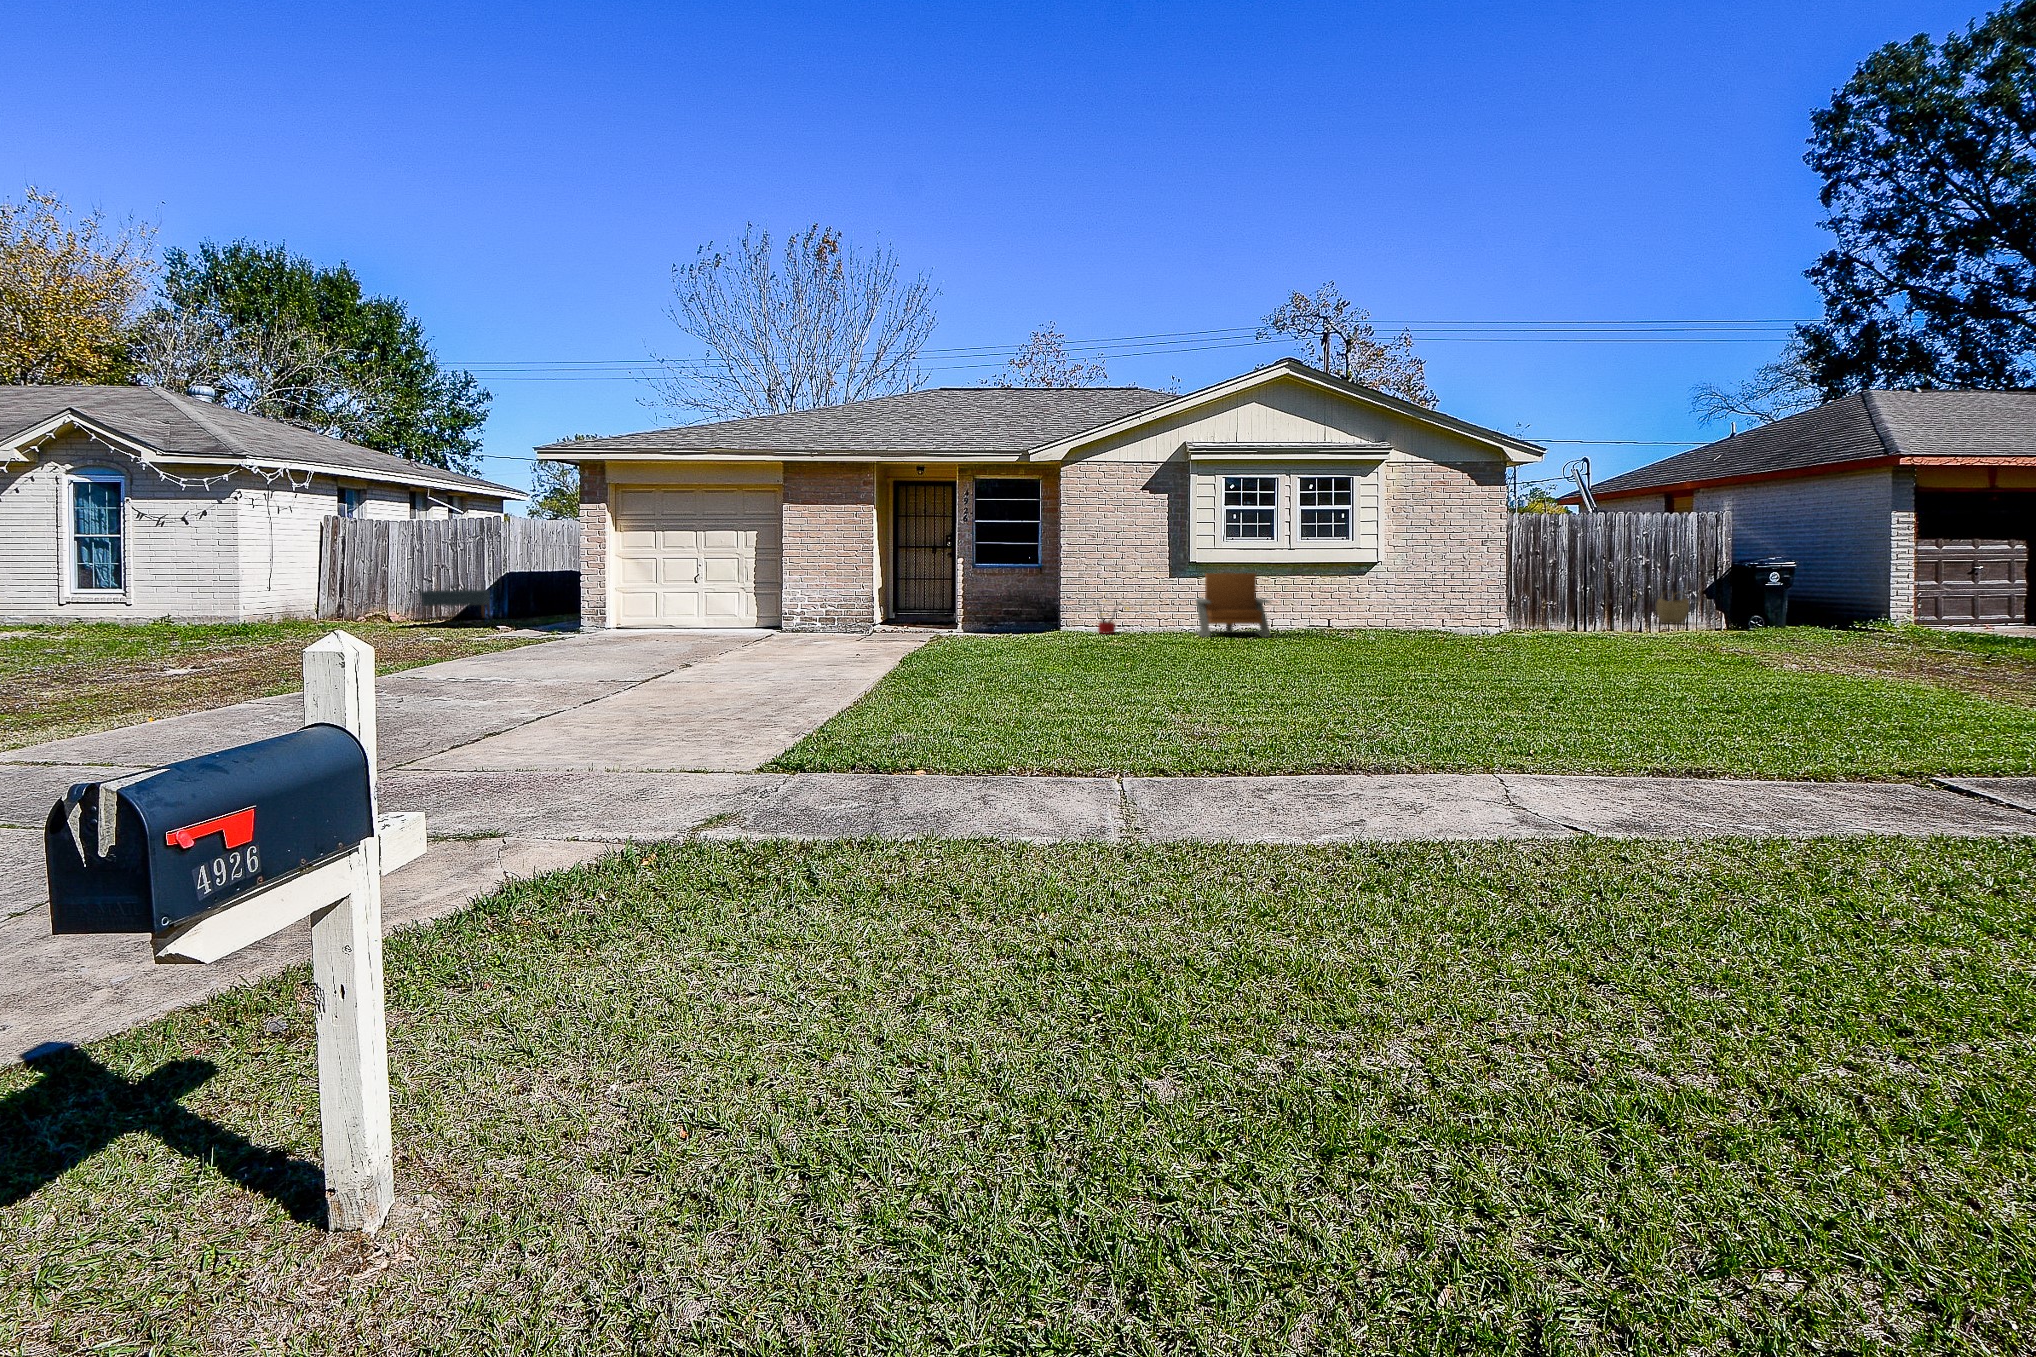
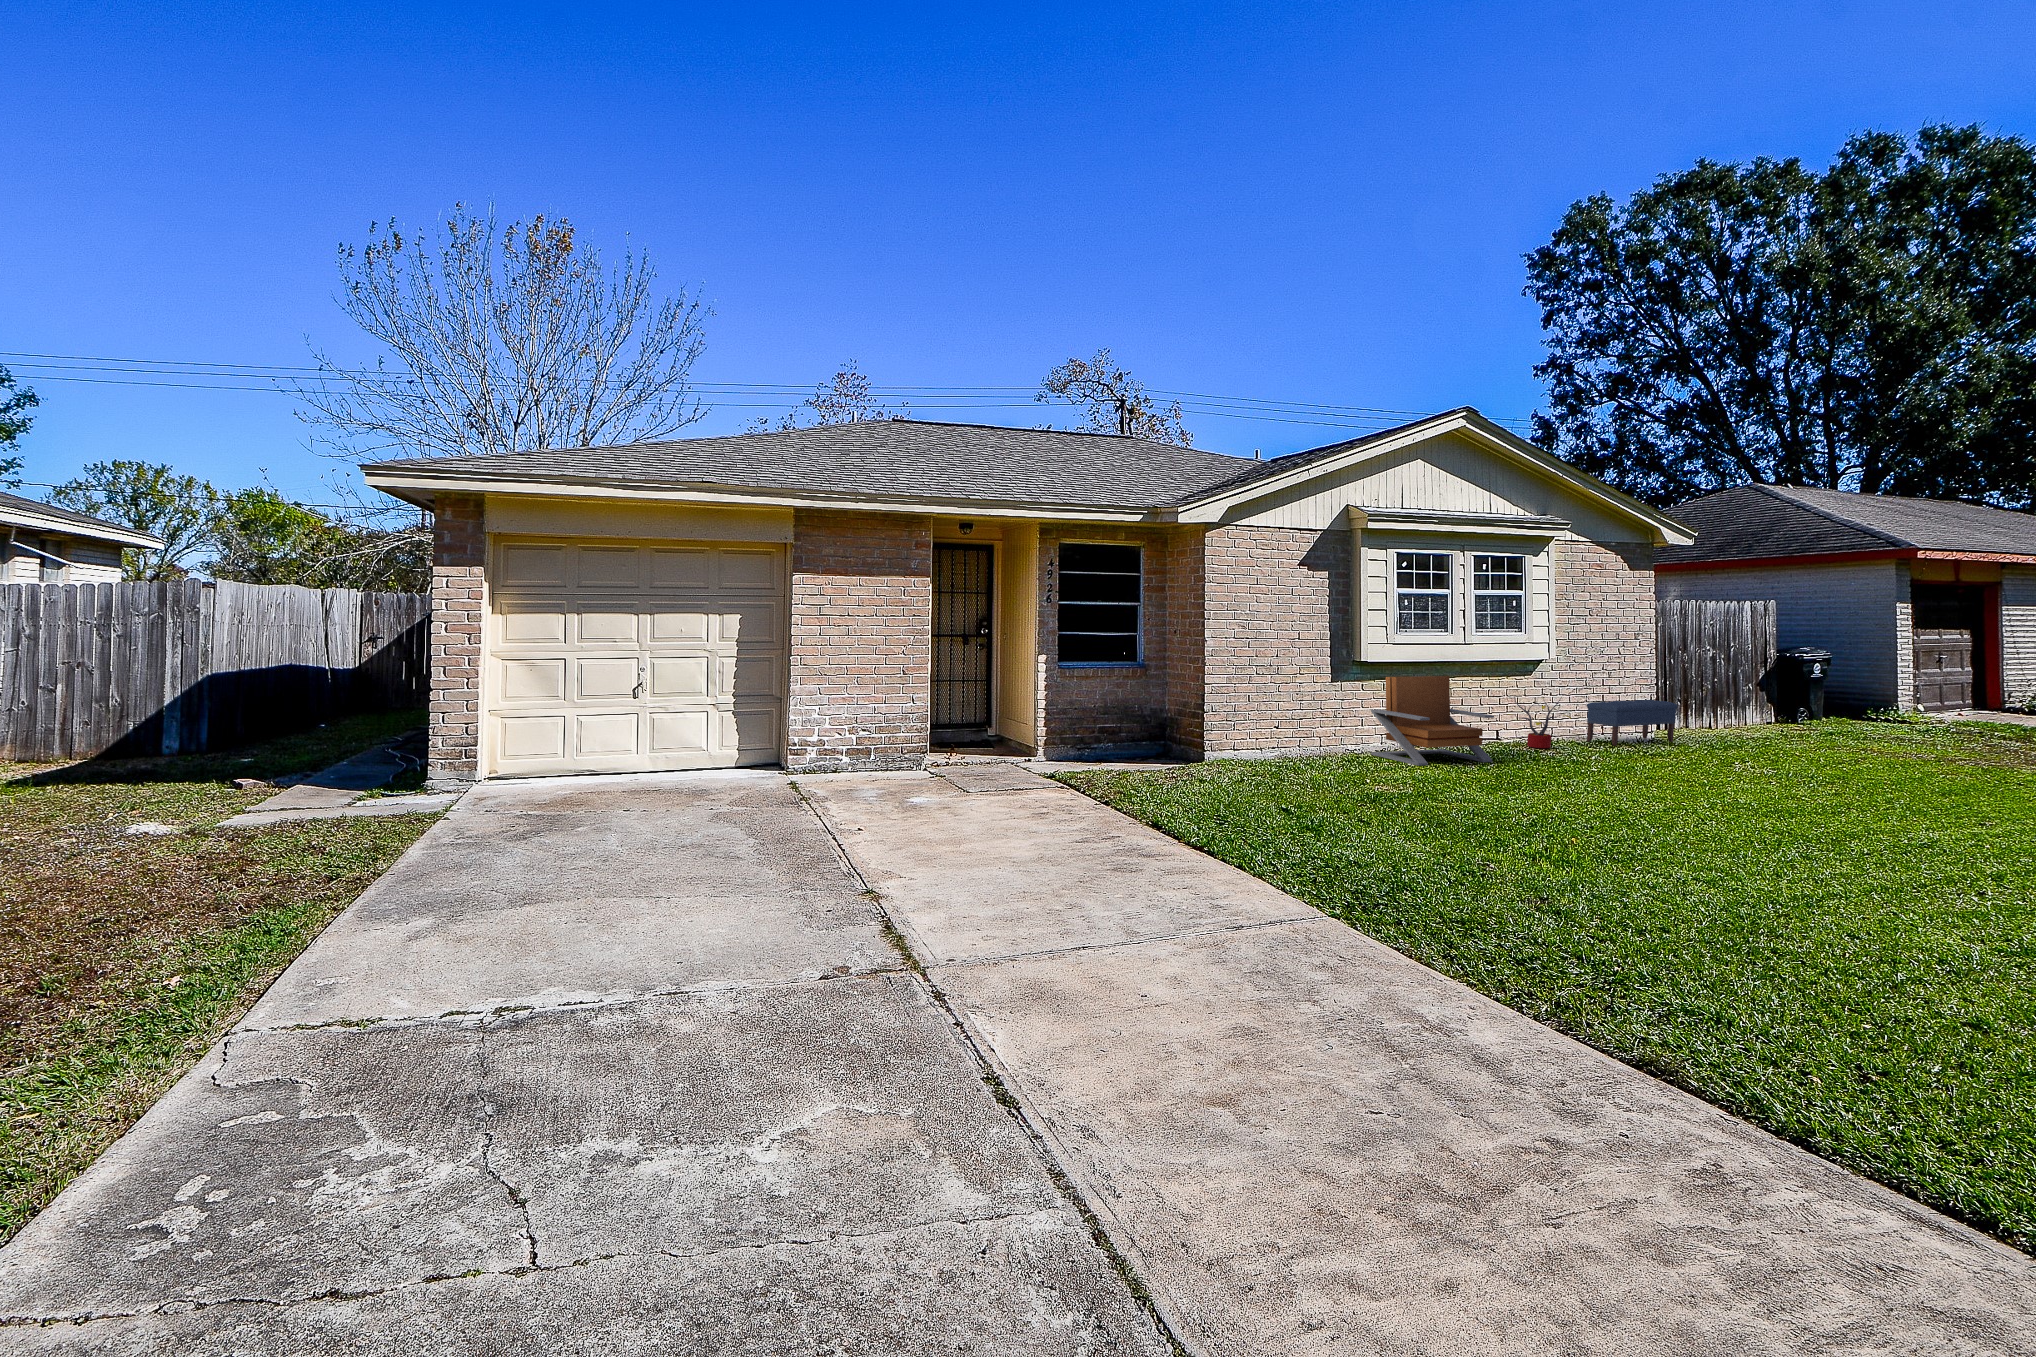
bench: present [421,590,490,618] -> present [1587,700,1677,746]
woven basket: present [1656,595,1689,624] -> none [1724,684,1759,720]
decorative plant: present [1097,598,1129,634] -> present [1514,697,1571,748]

